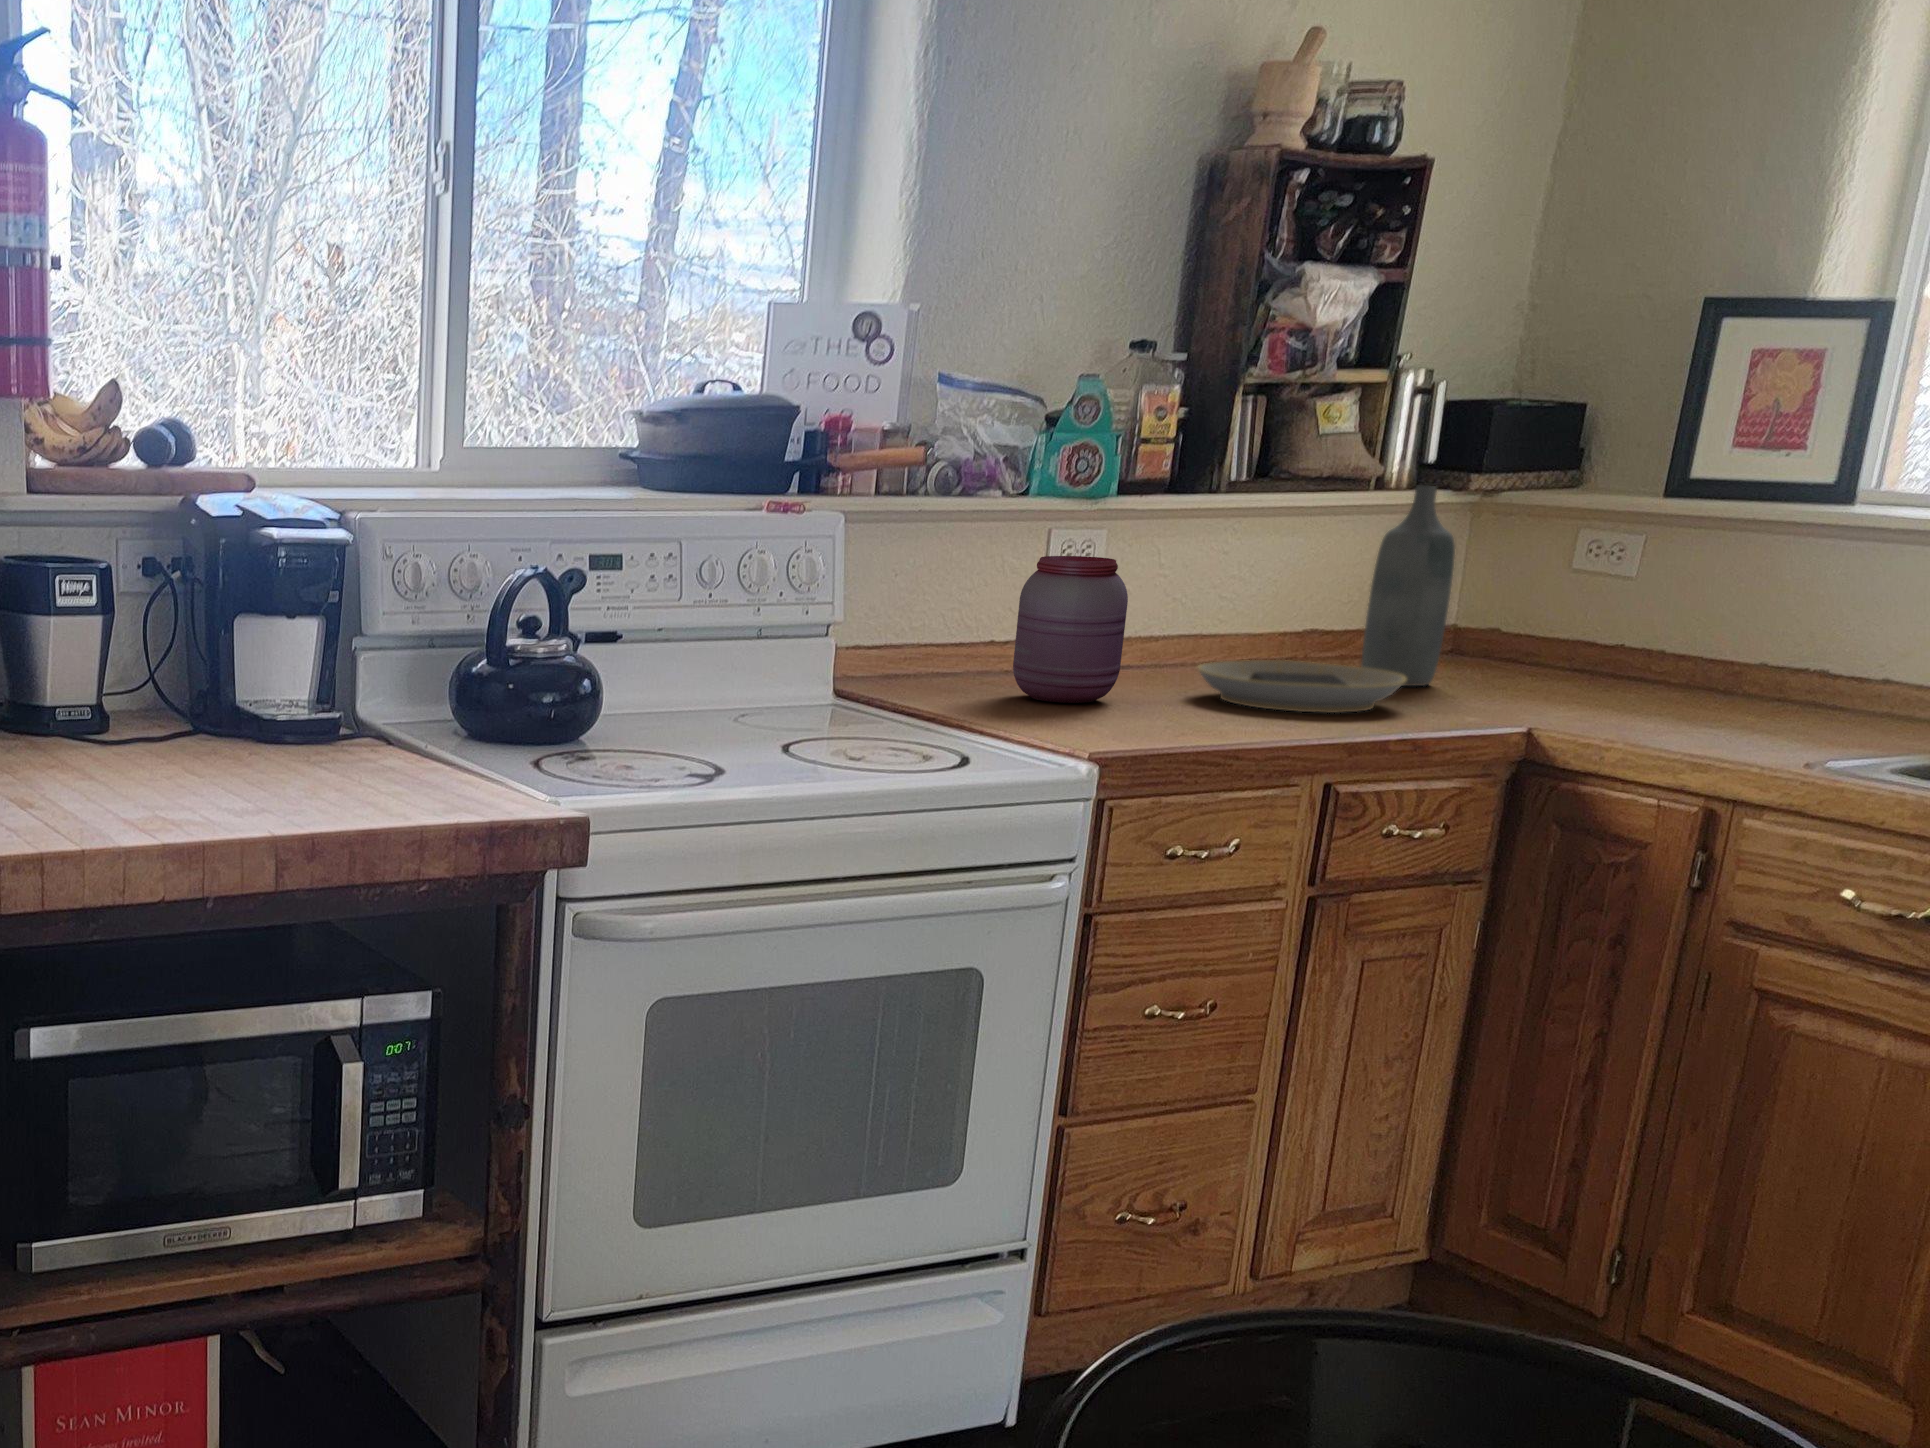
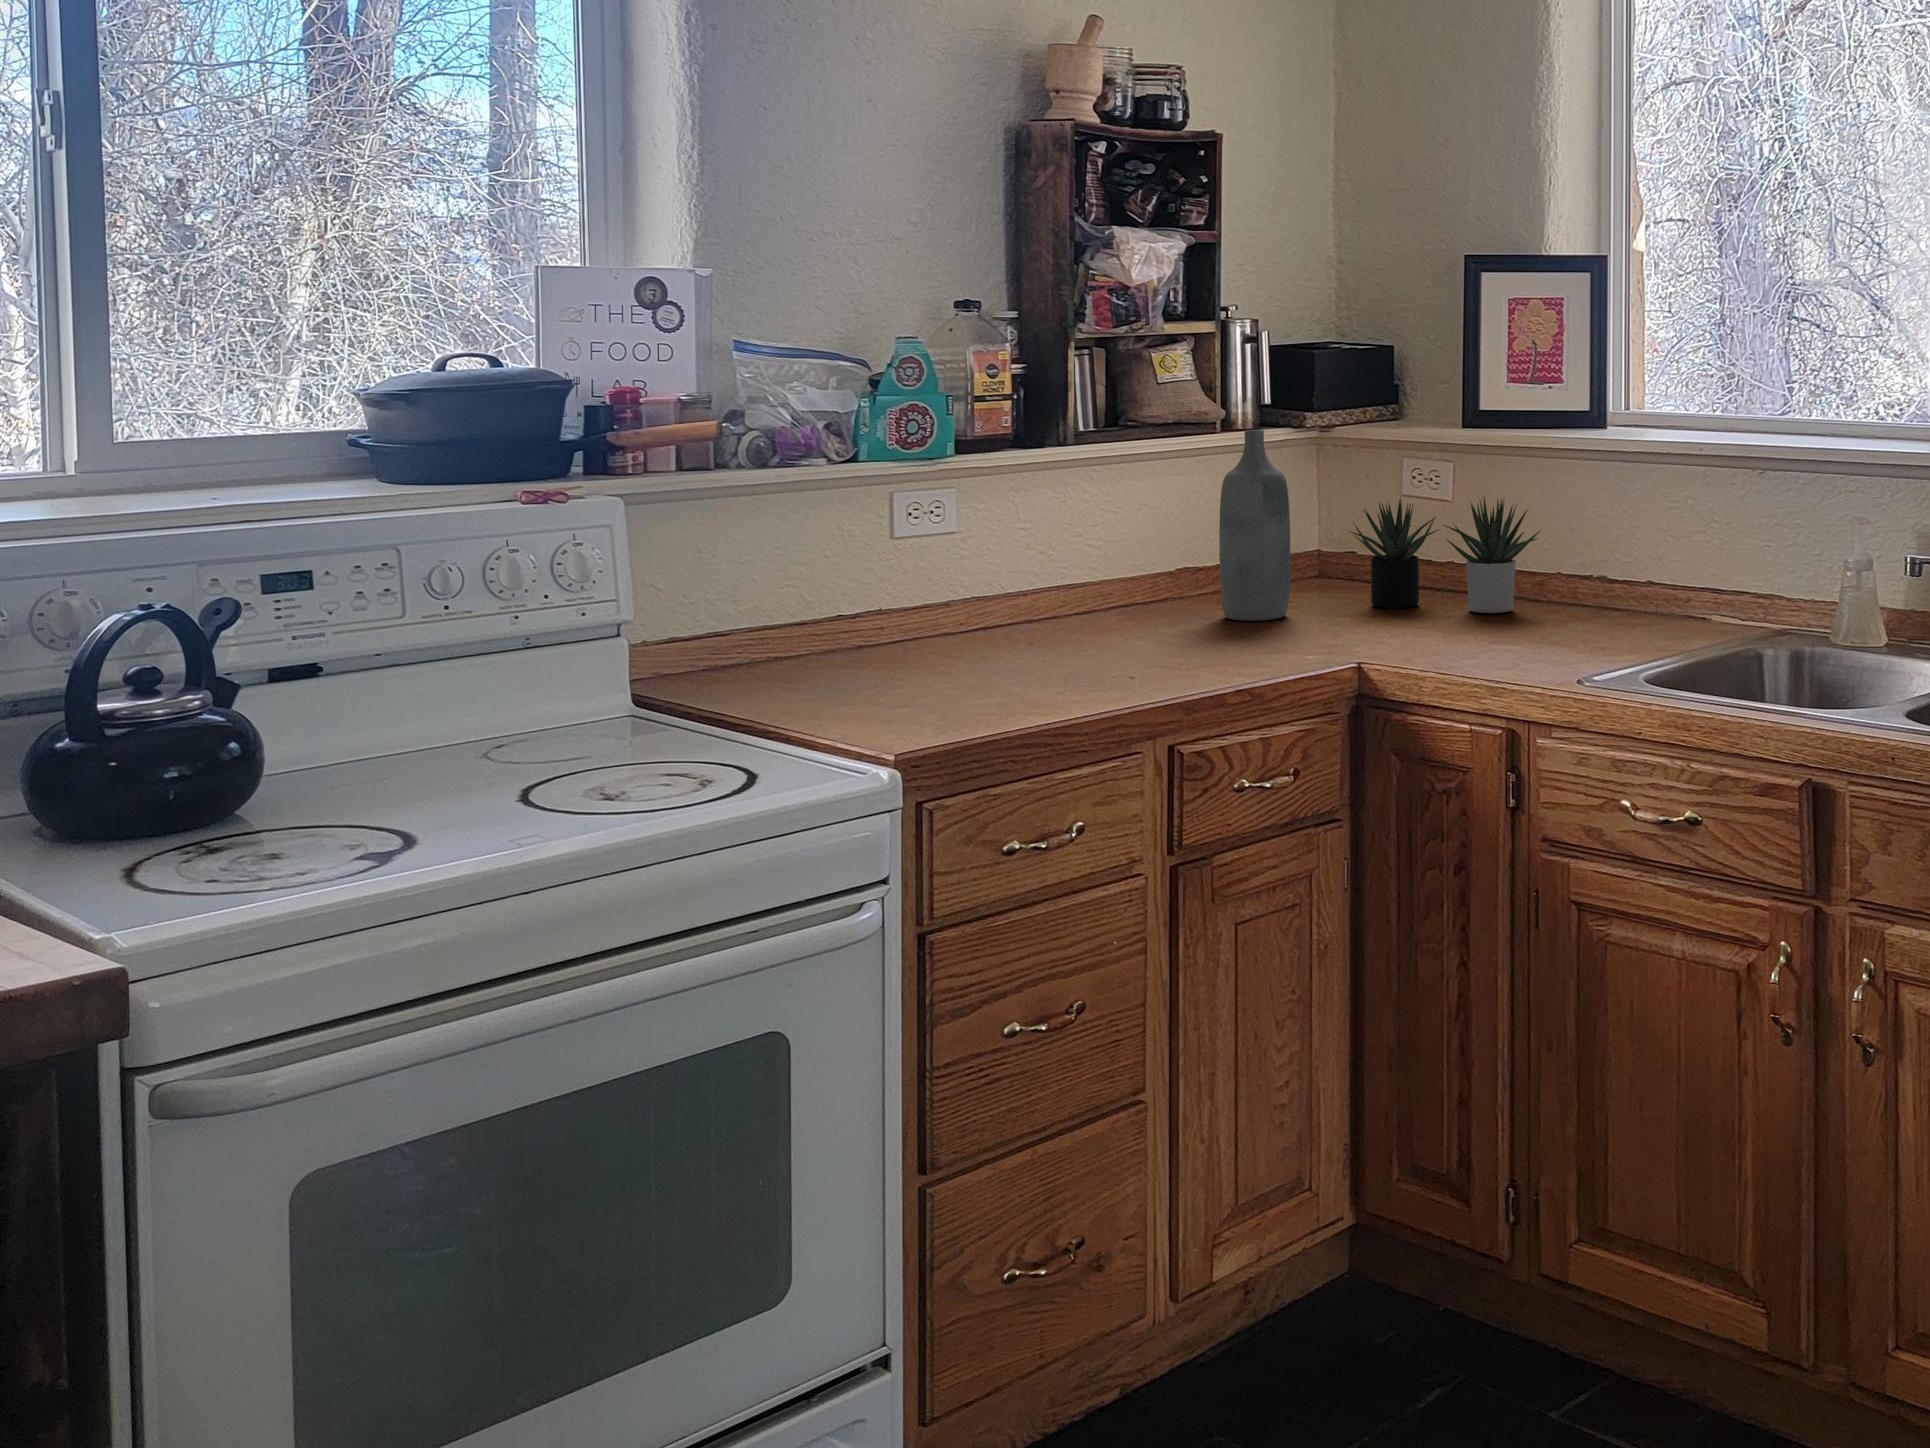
jar: present [1013,556,1128,703] -> none [849,524,964,682]
succulent plant: none [1511,566,1758,701] -> present [1349,497,1540,613]
plate: present [1198,660,1407,713] -> none [1050,609,1249,666]

